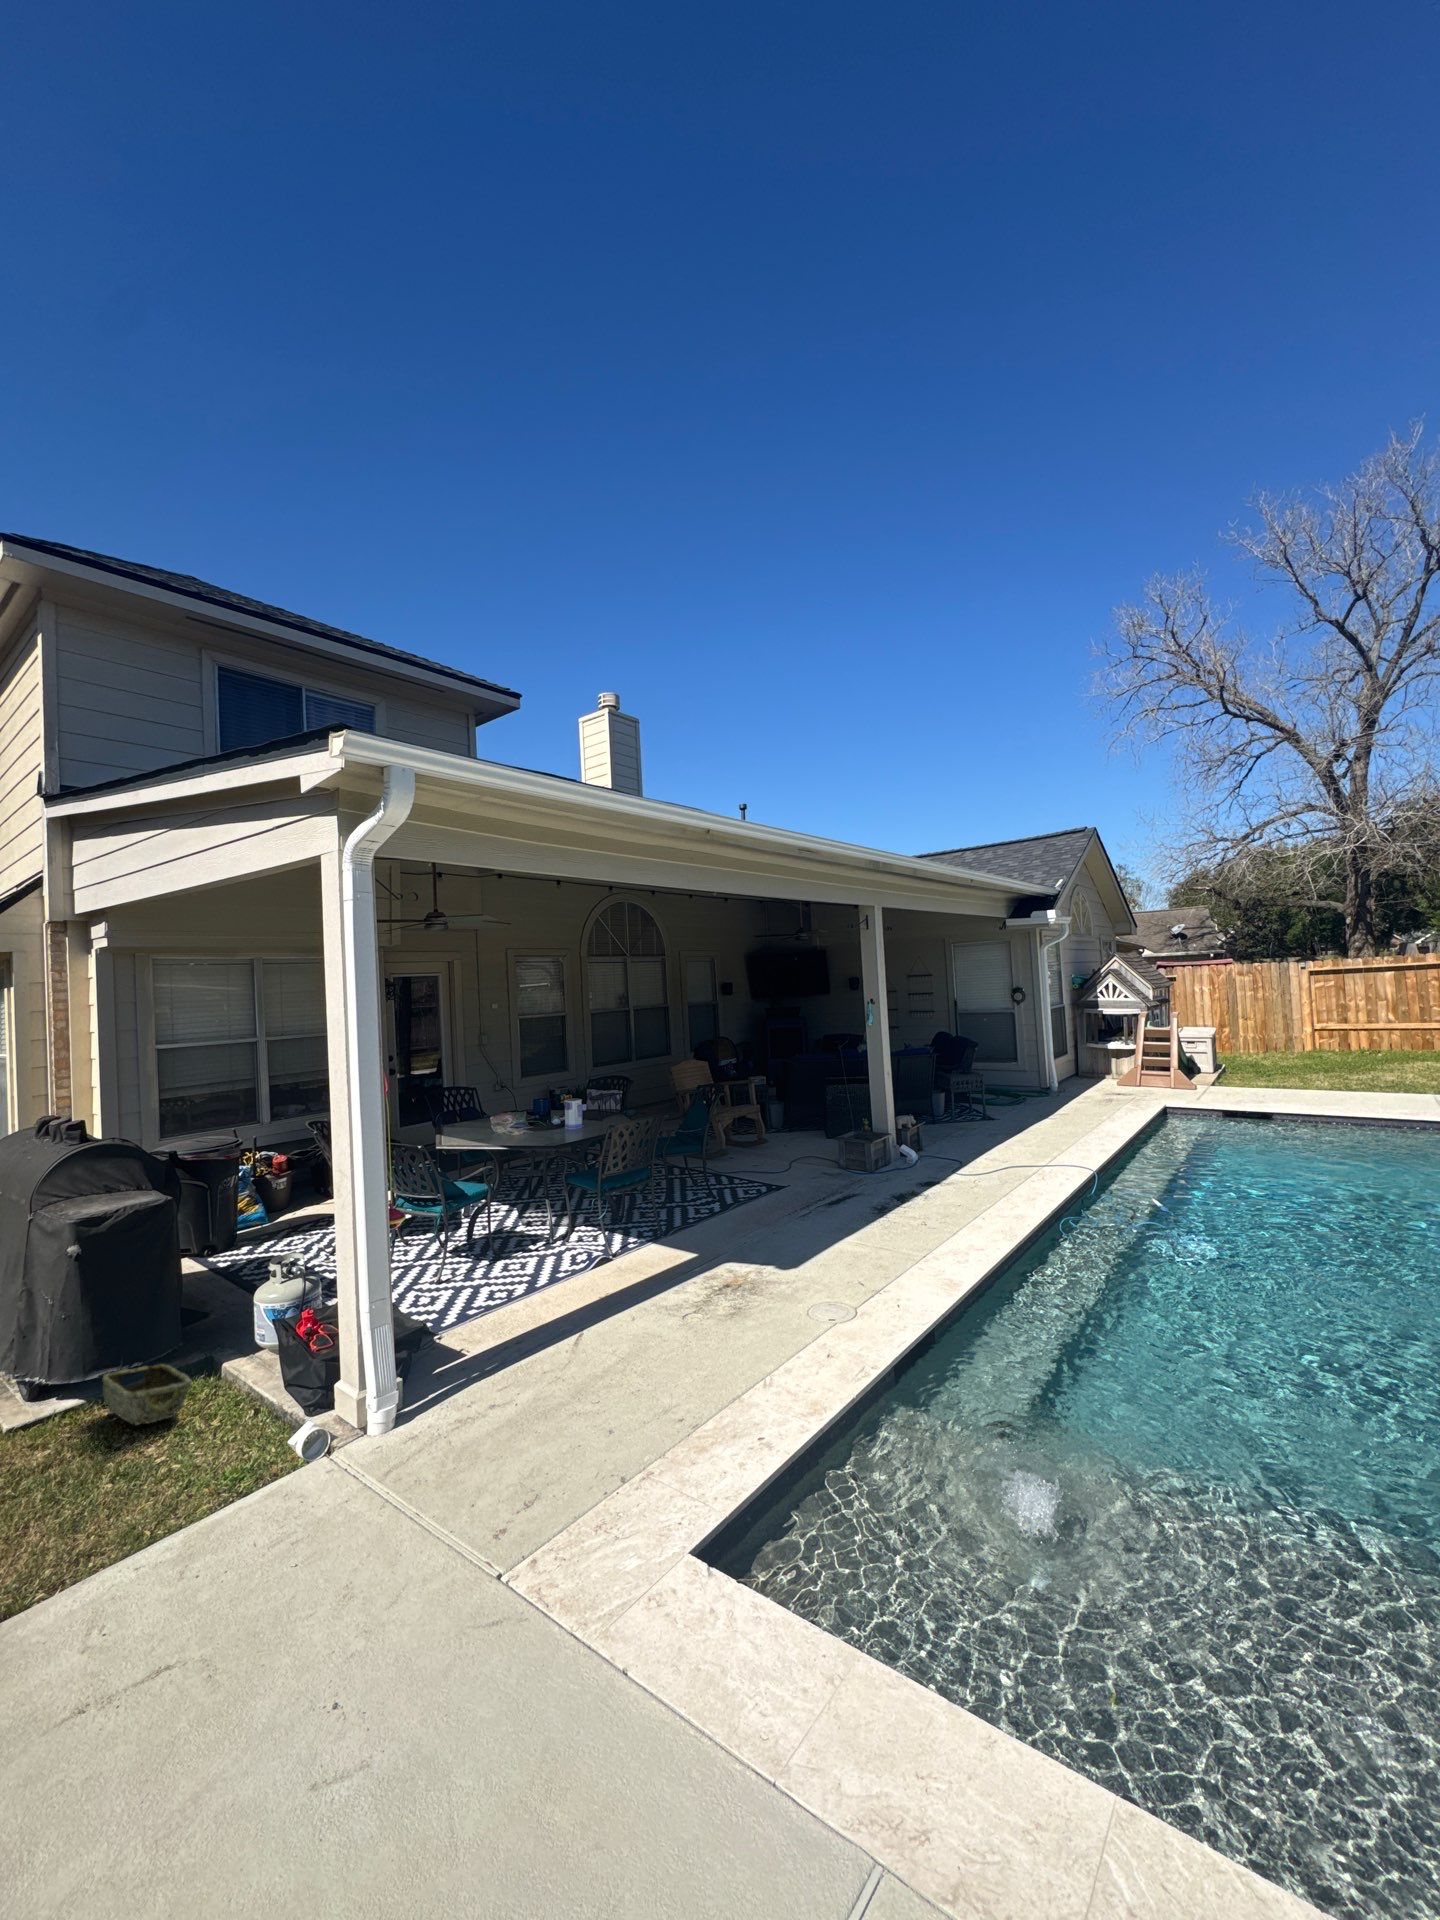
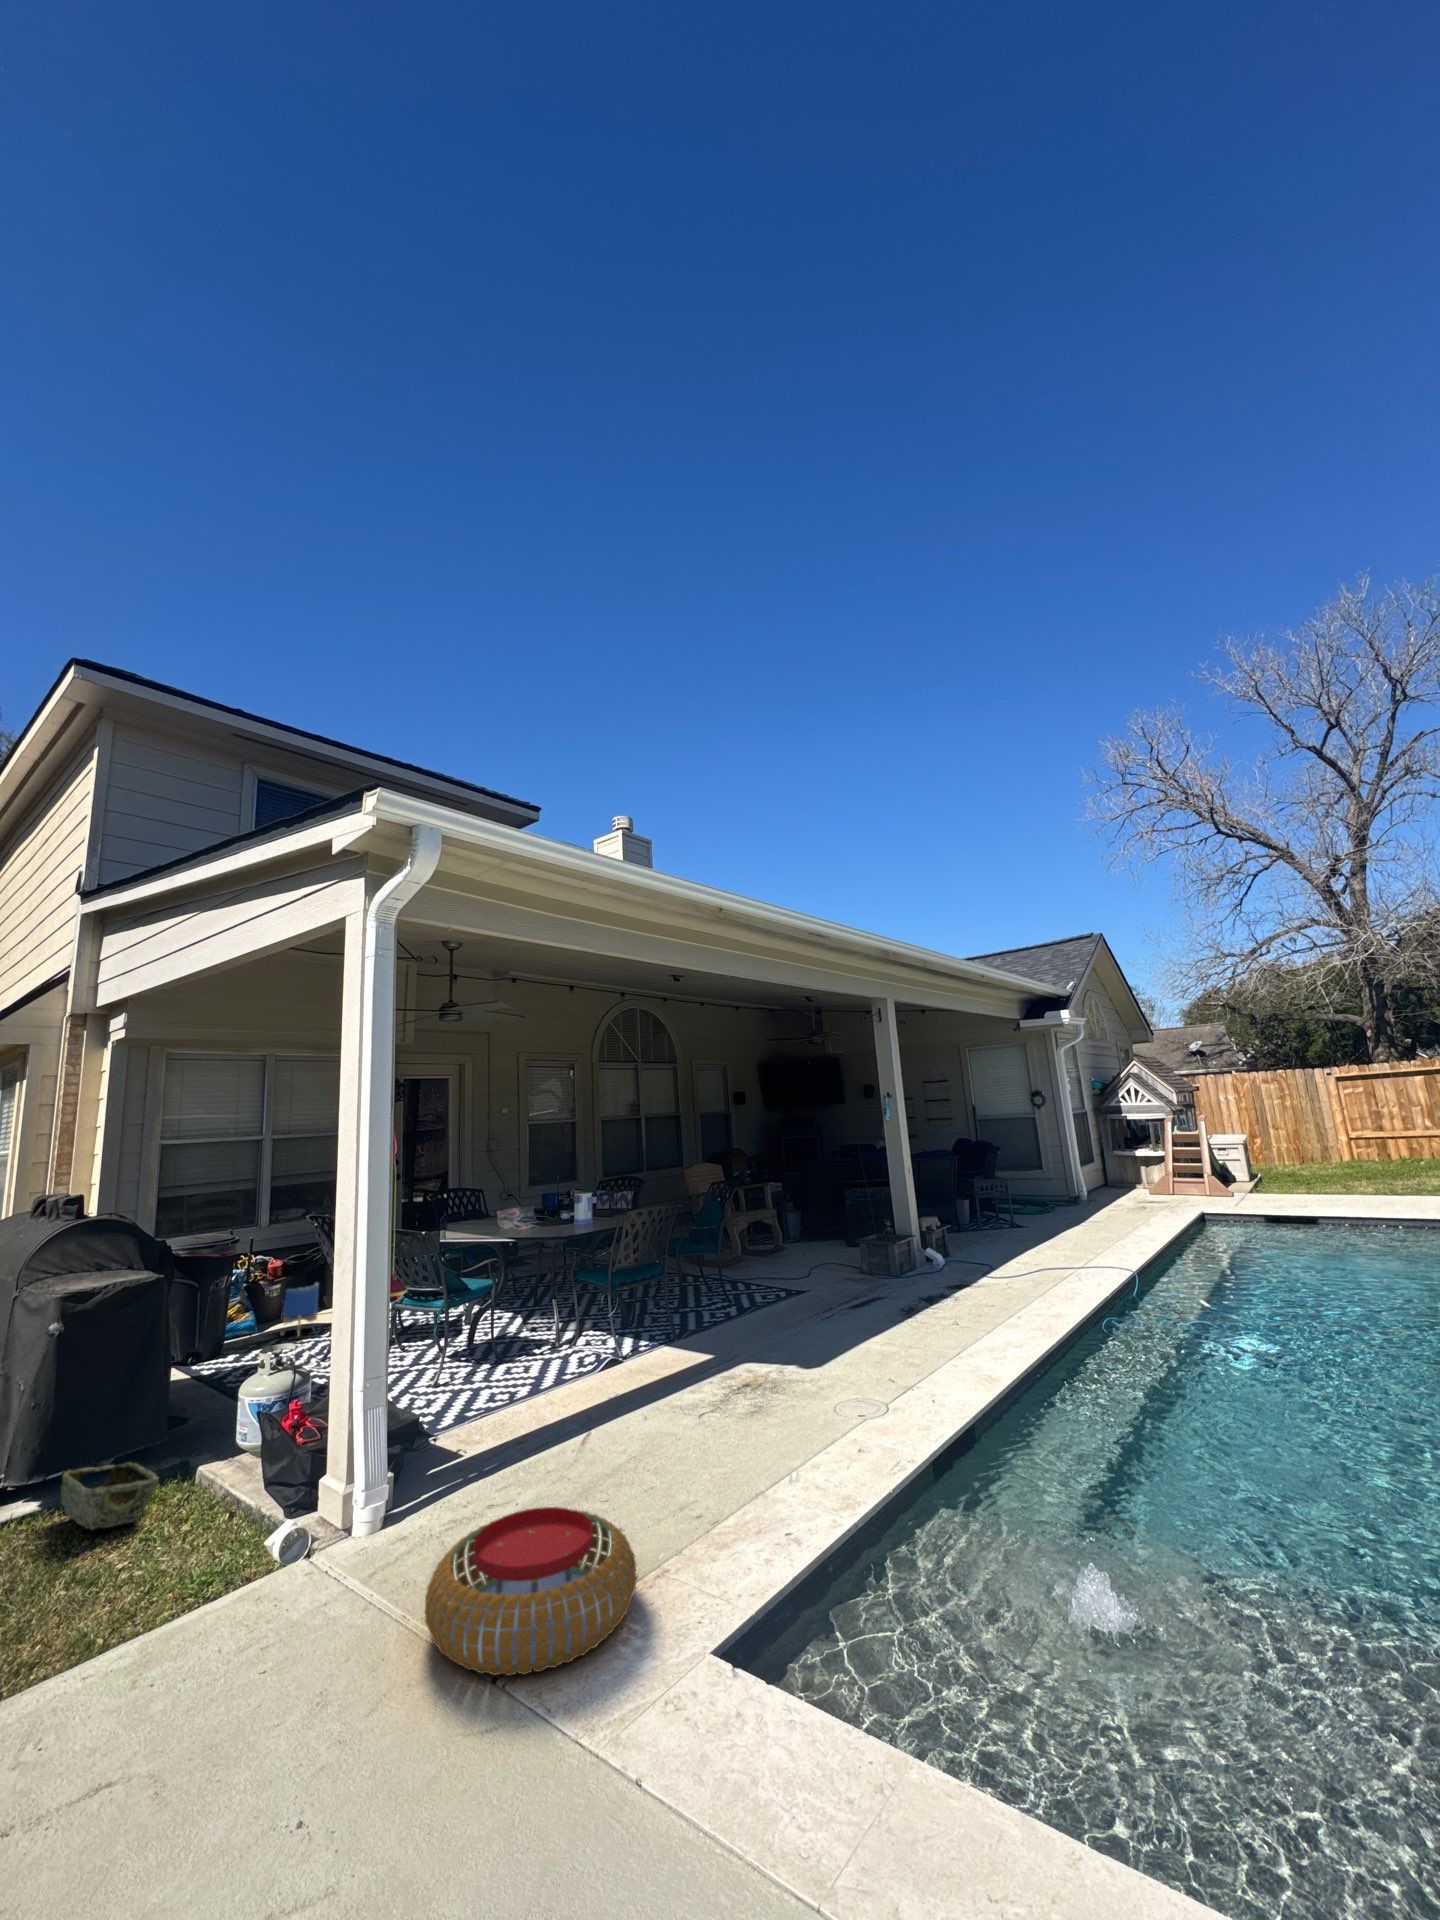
planter: none [281,1179,316,1229] -> present [280,1283,319,1336]
pouf: none [445,1415,628,1559] -> present [425,1507,636,1676]

